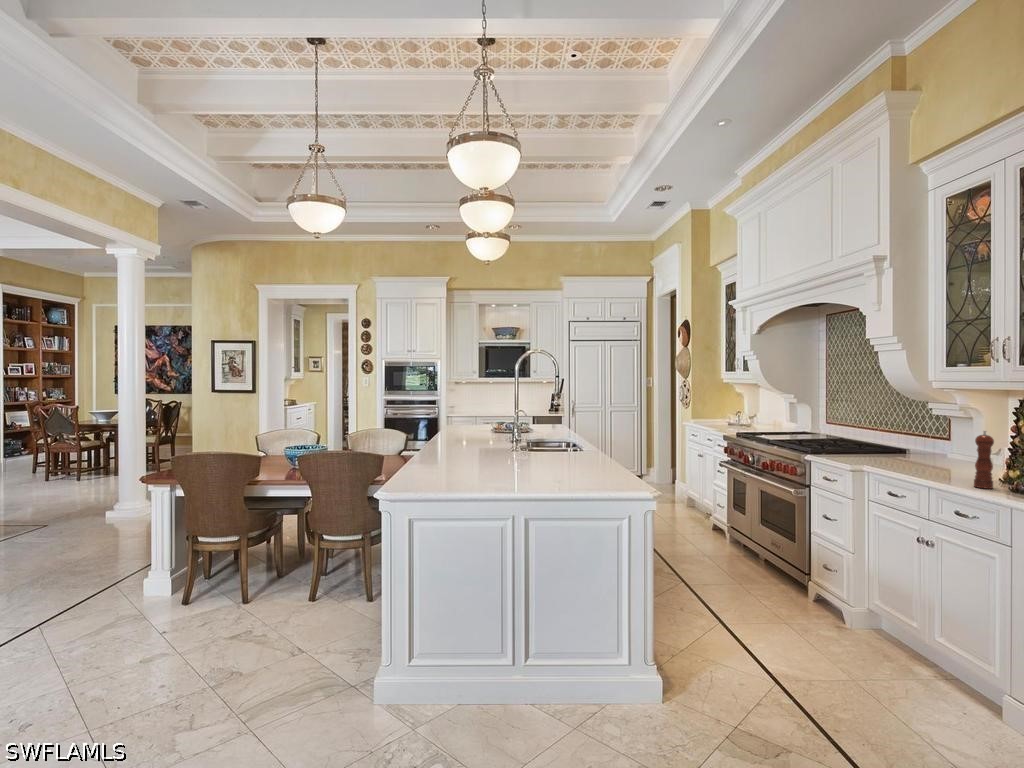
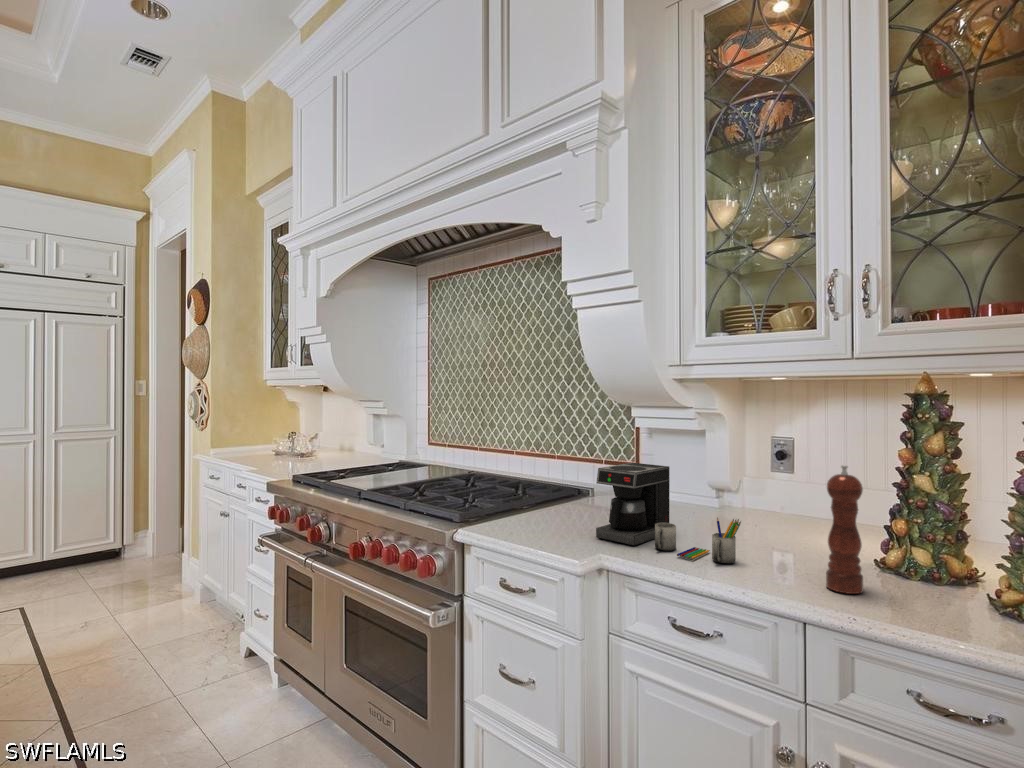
coffee maker: none [882,431,949,477] -> present [596,463,741,563]

